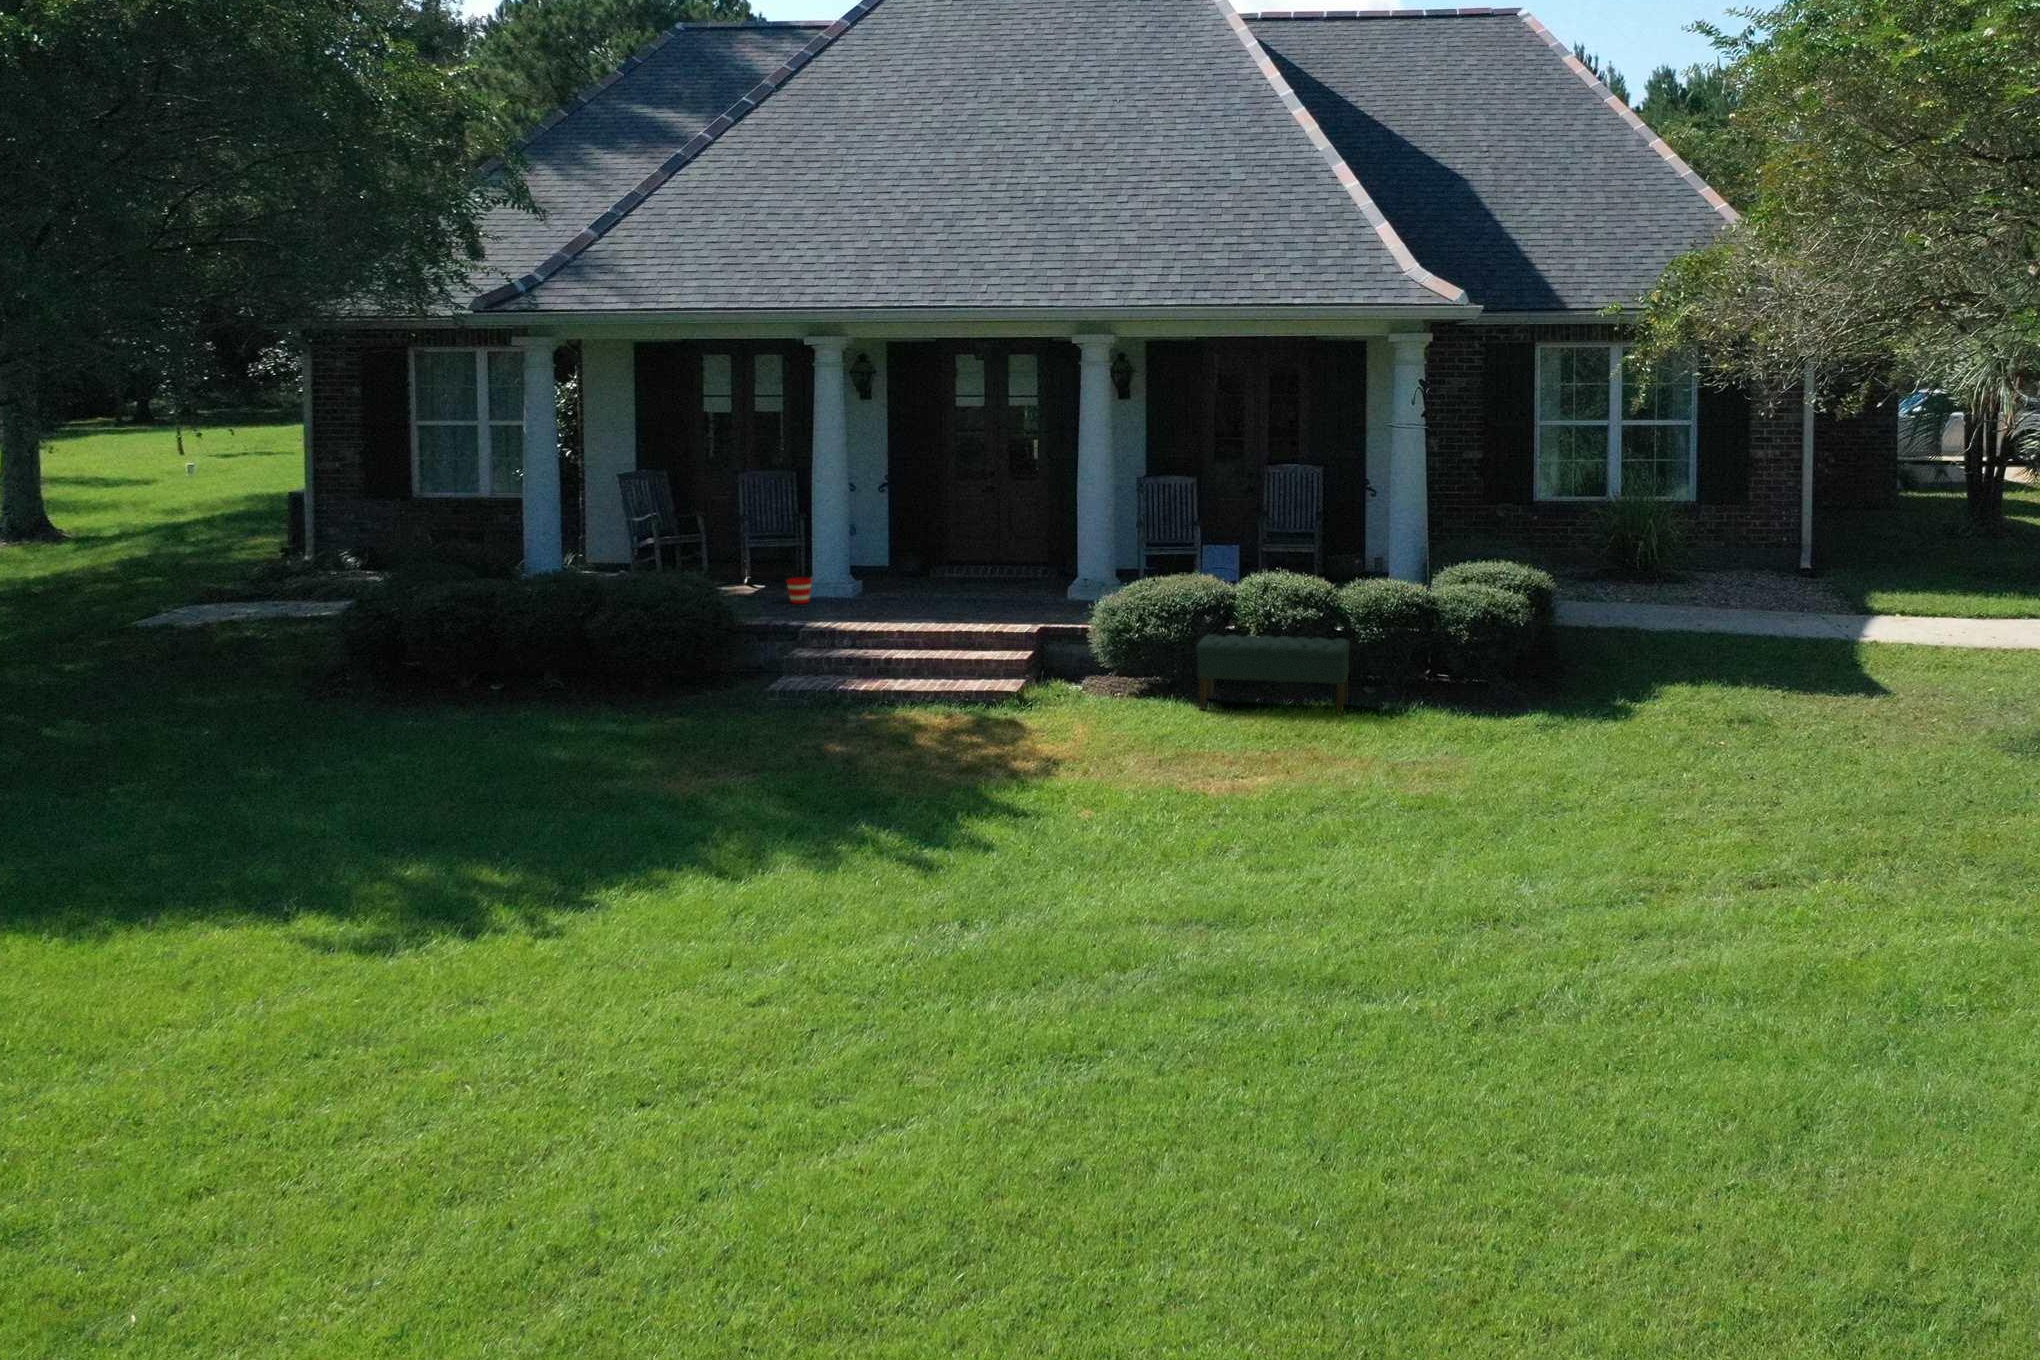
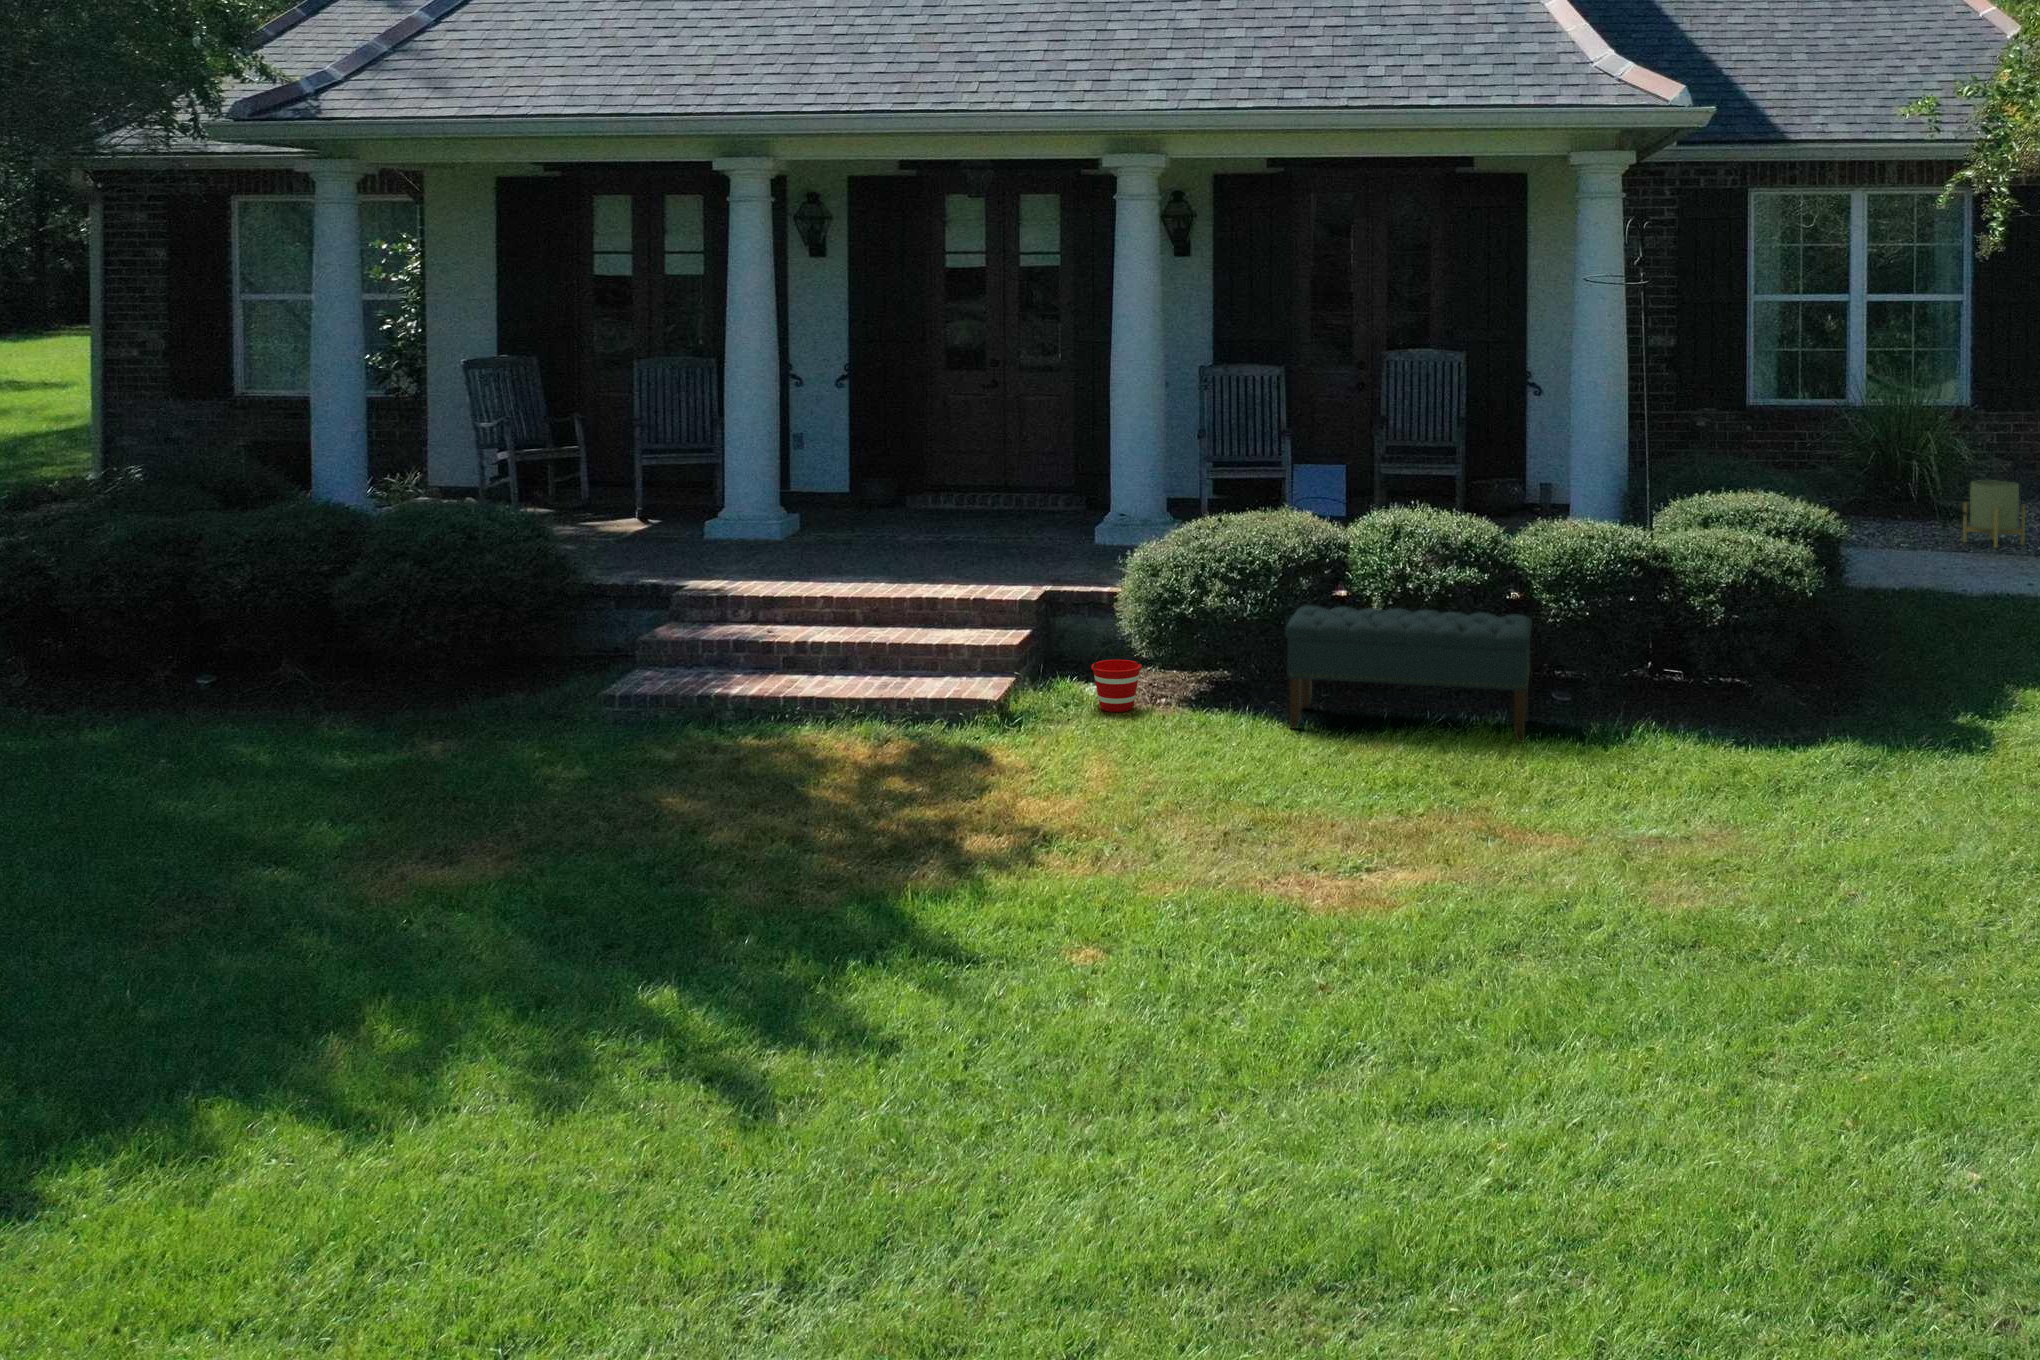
planter: none [1683,553,1726,601] -> present [1963,480,2025,548]
bucket: present [786,578,812,604] -> present [1091,644,1142,712]

